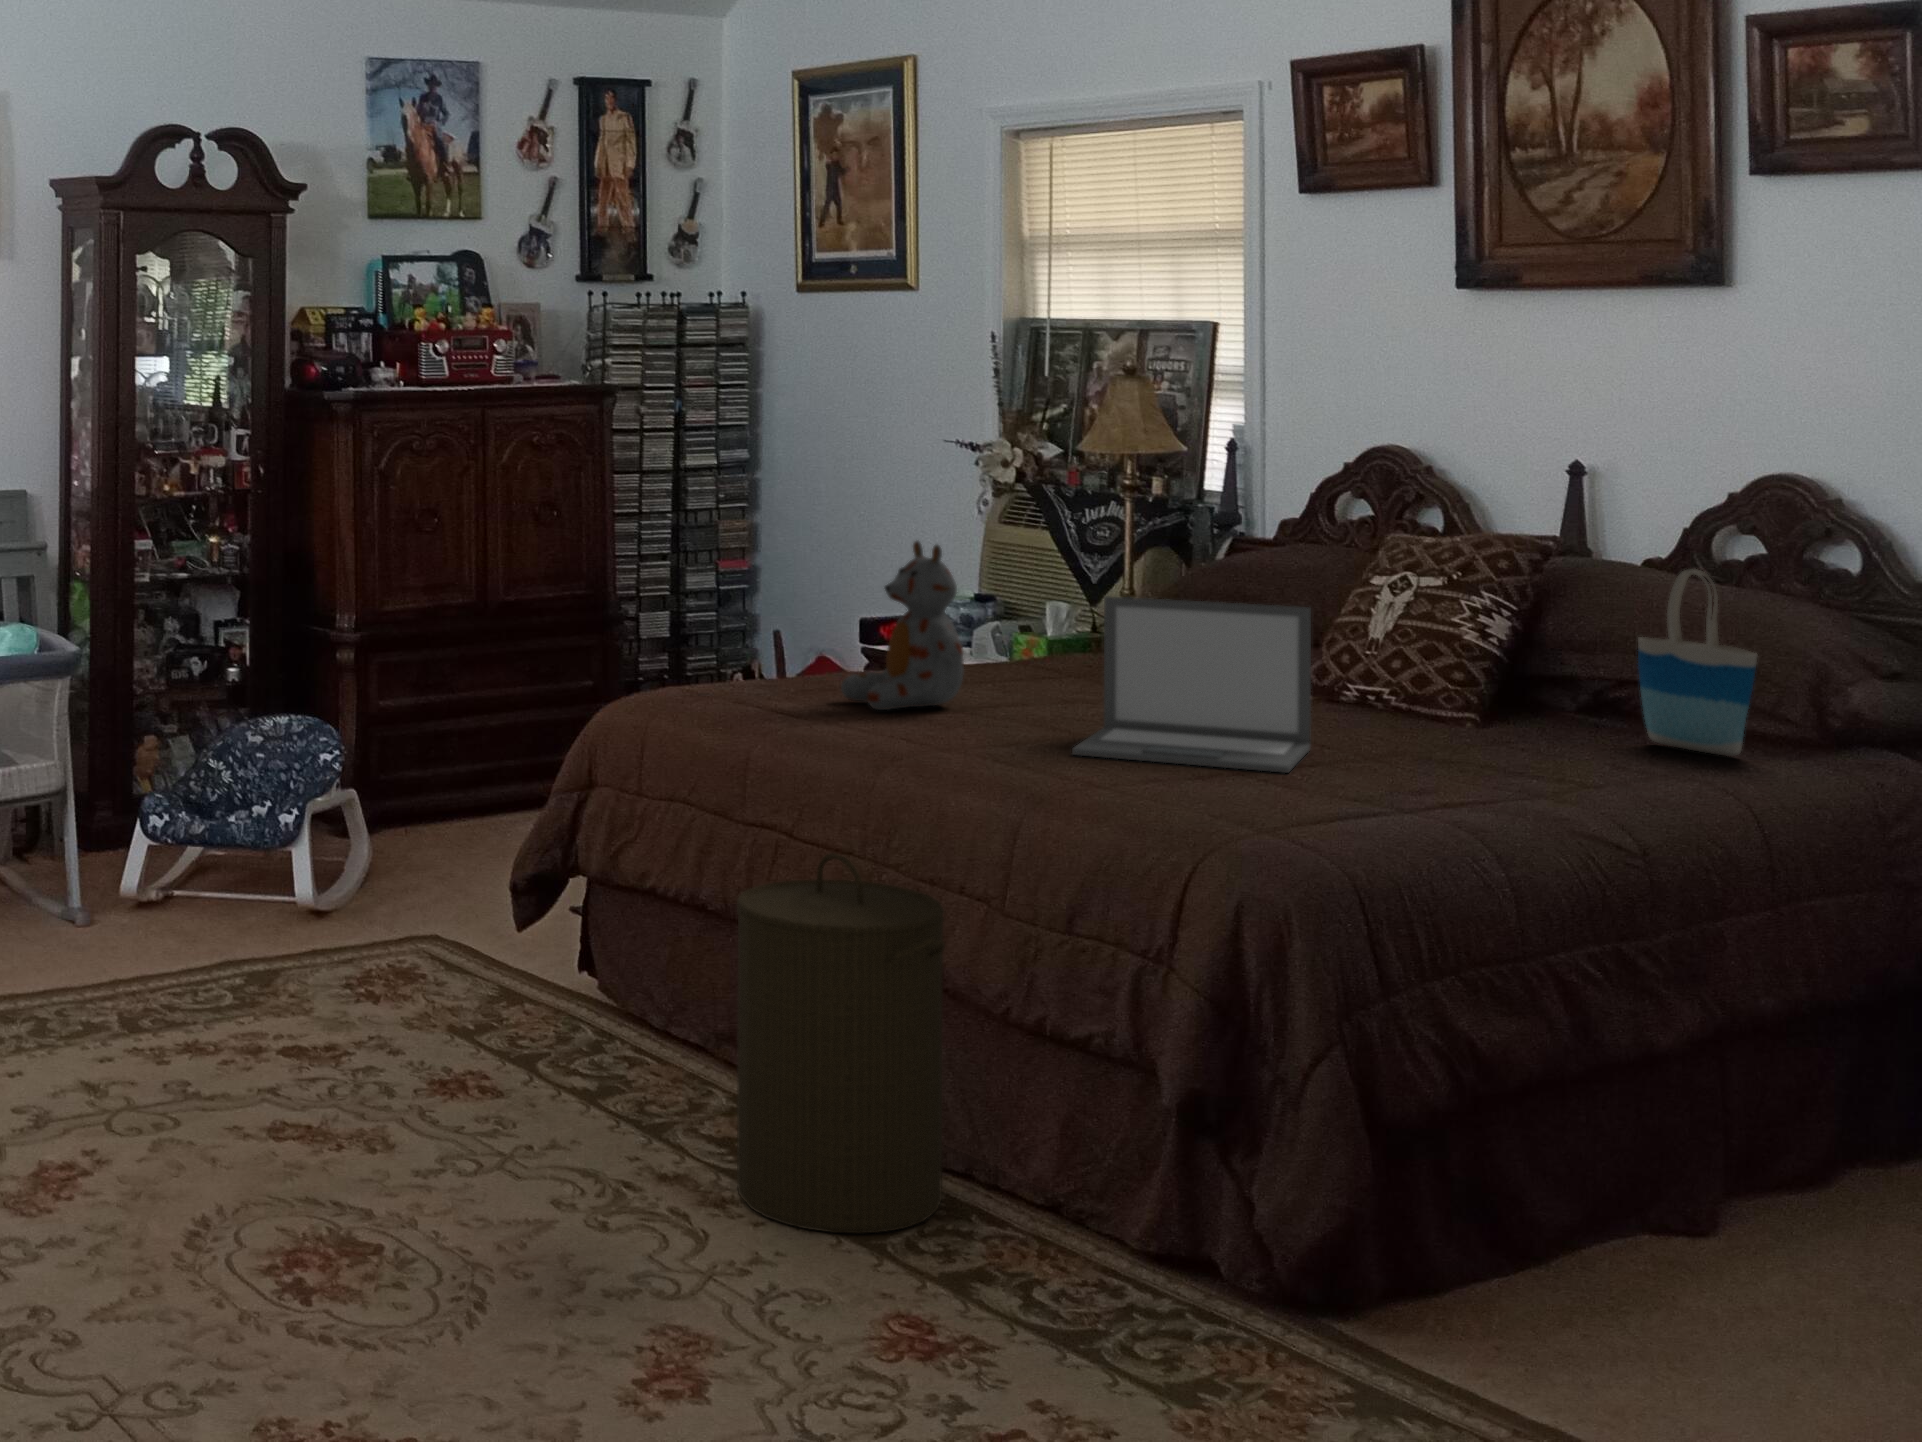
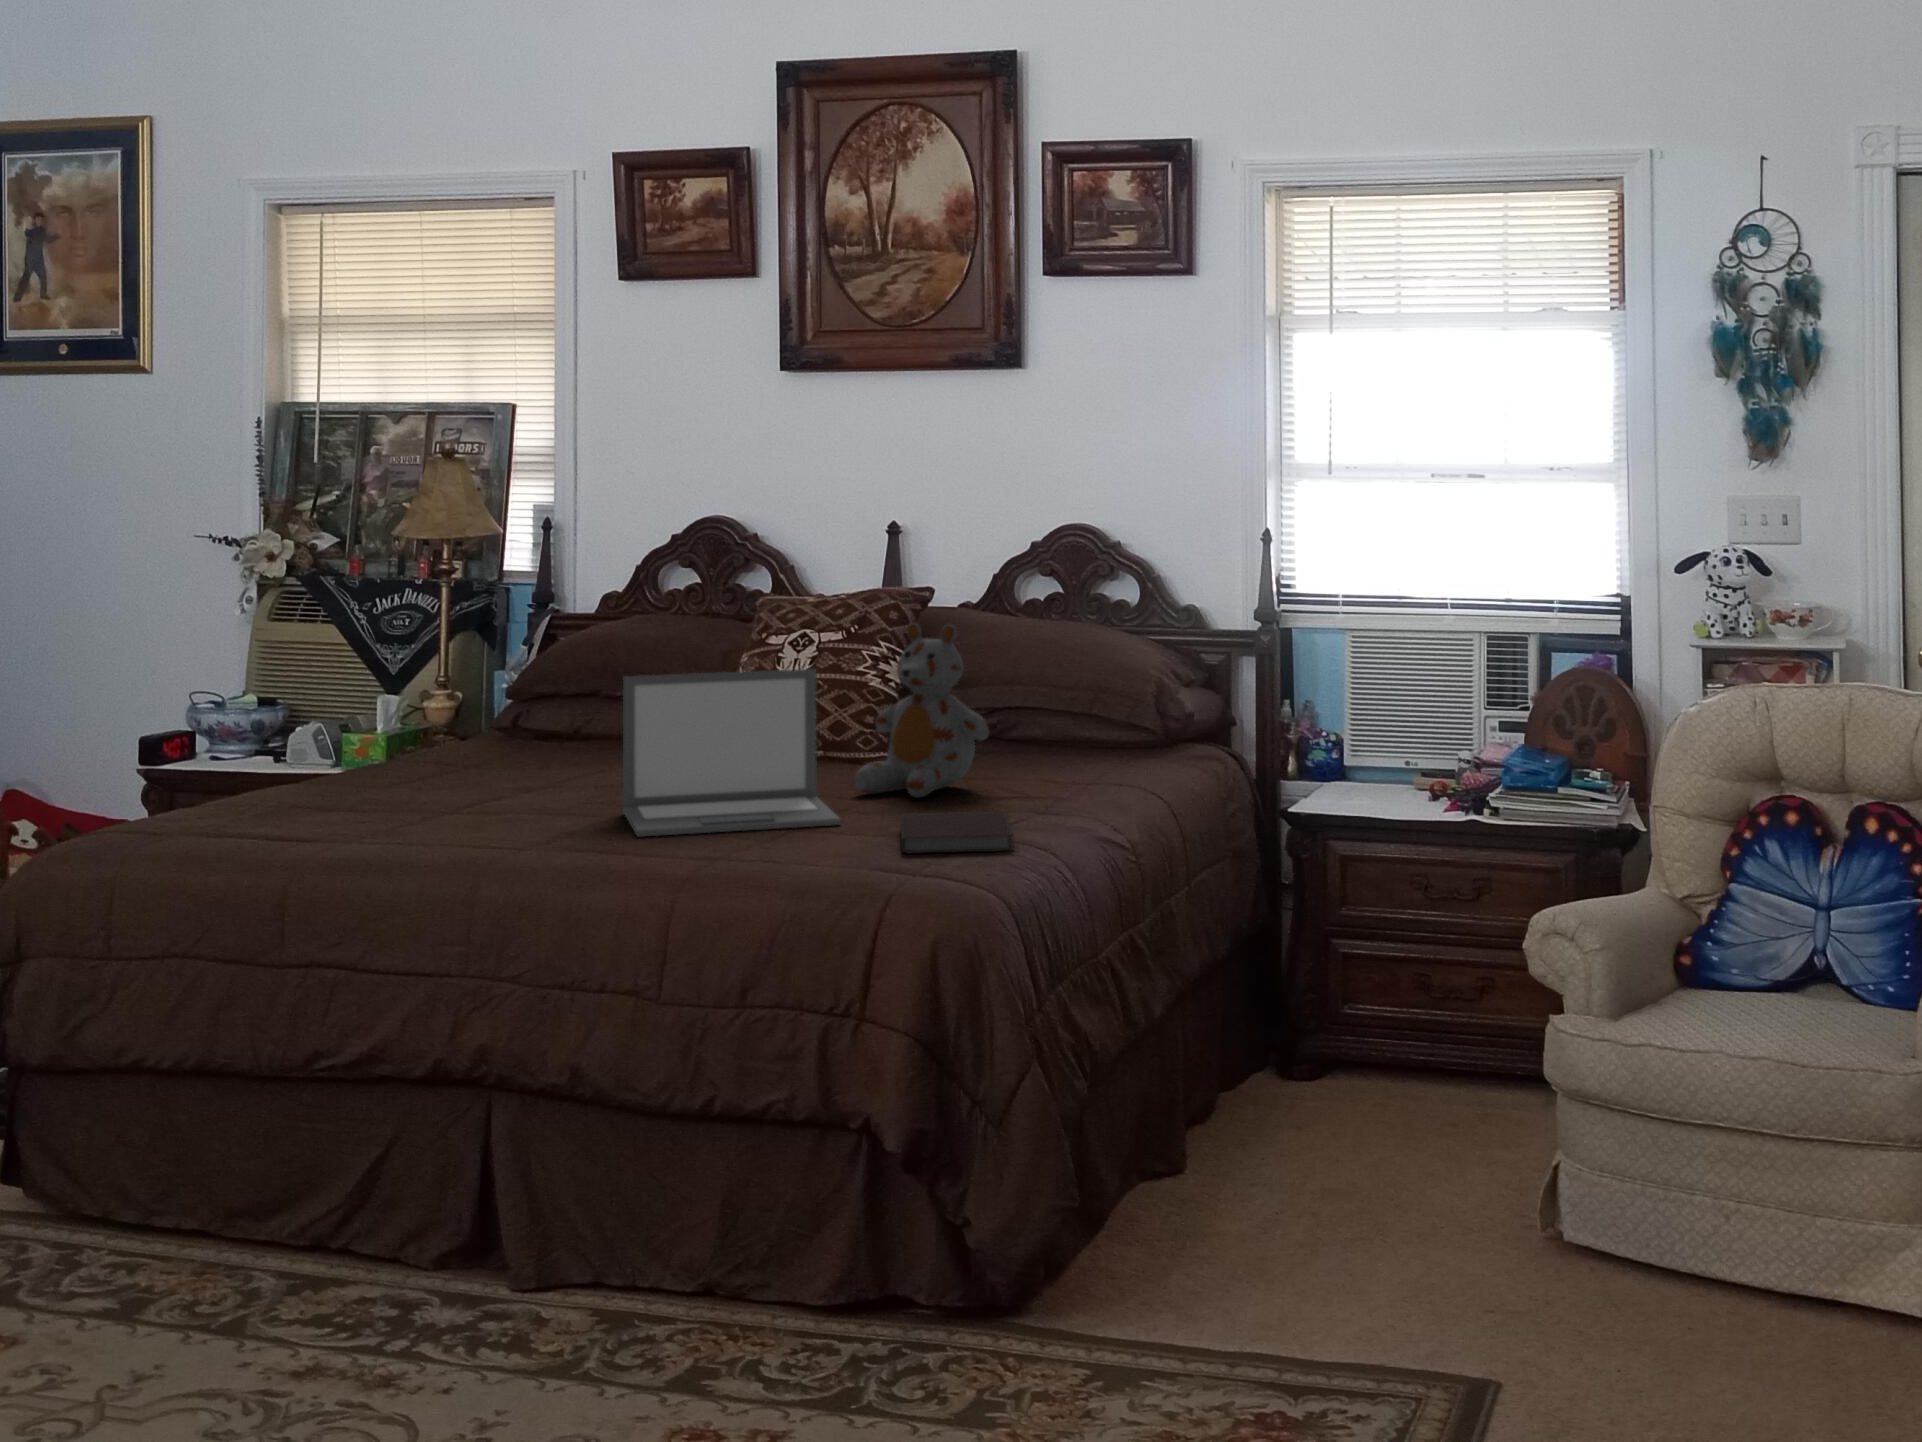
stuffed bear: present [841,541,964,710] -> present [855,622,989,798]
tote bag: present [1638,570,1757,756] -> none [1024,608,1128,762]
notebook: none [1289,770,1459,823] -> present [900,811,1013,854]
laundry hamper: present [737,853,945,1234] -> none [377,973,633,1384]

